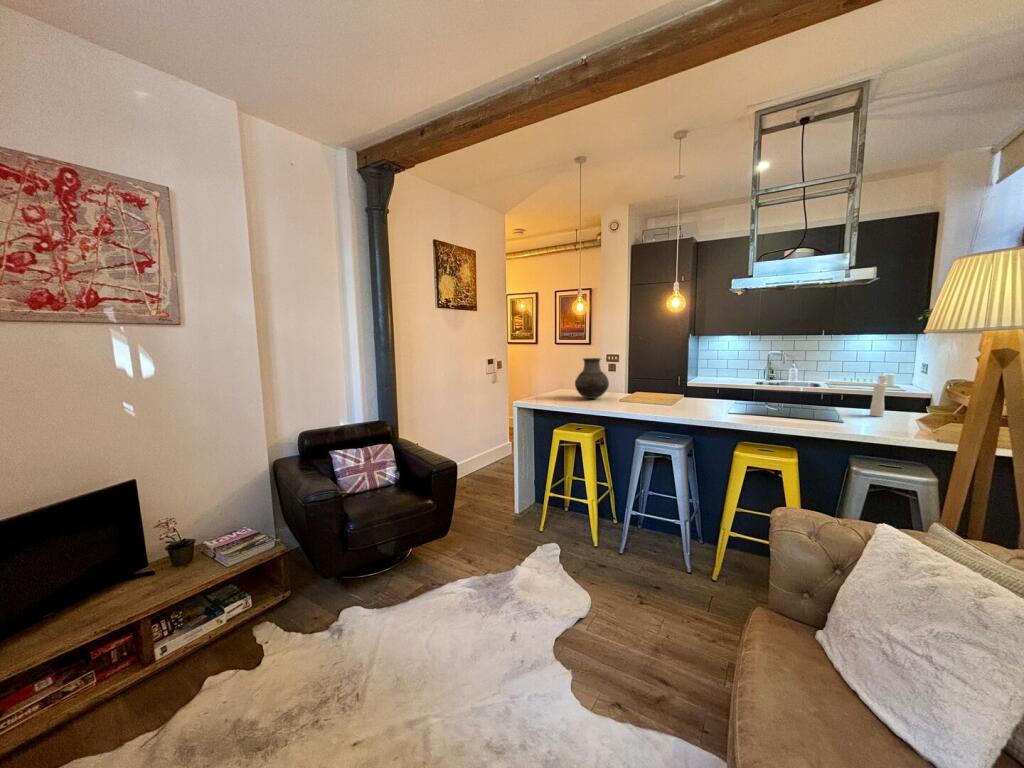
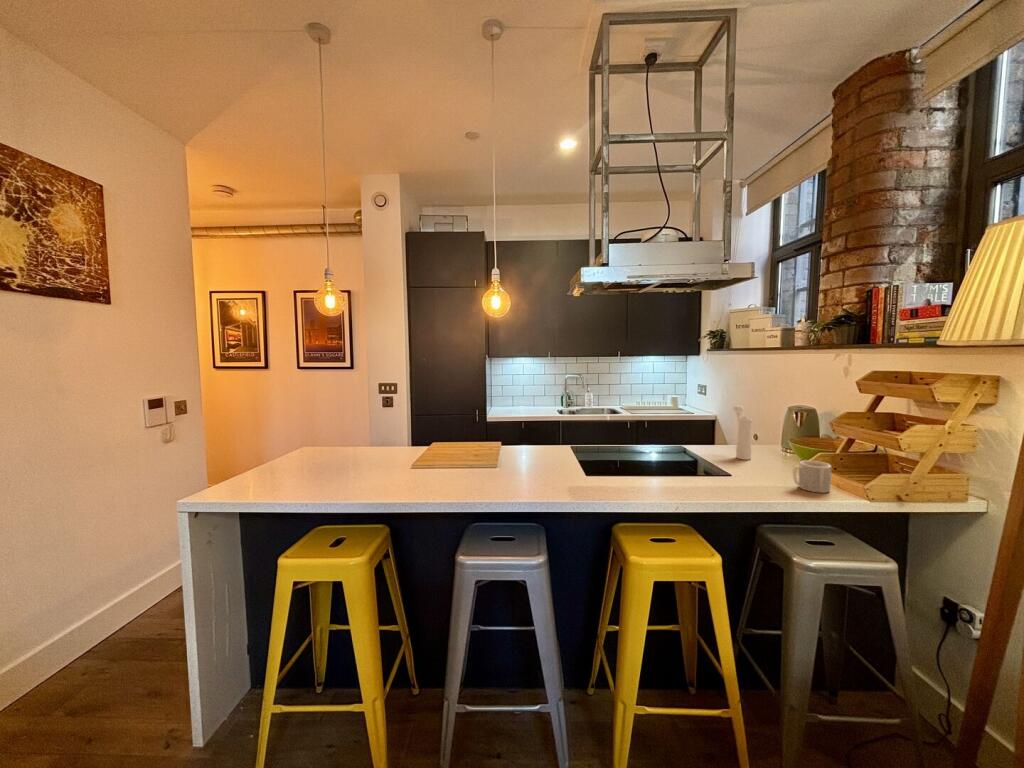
vase: present [575,358,609,399] -> none [326,395,392,471]
mug: none [879,412,914,433] -> present [793,460,831,492]

